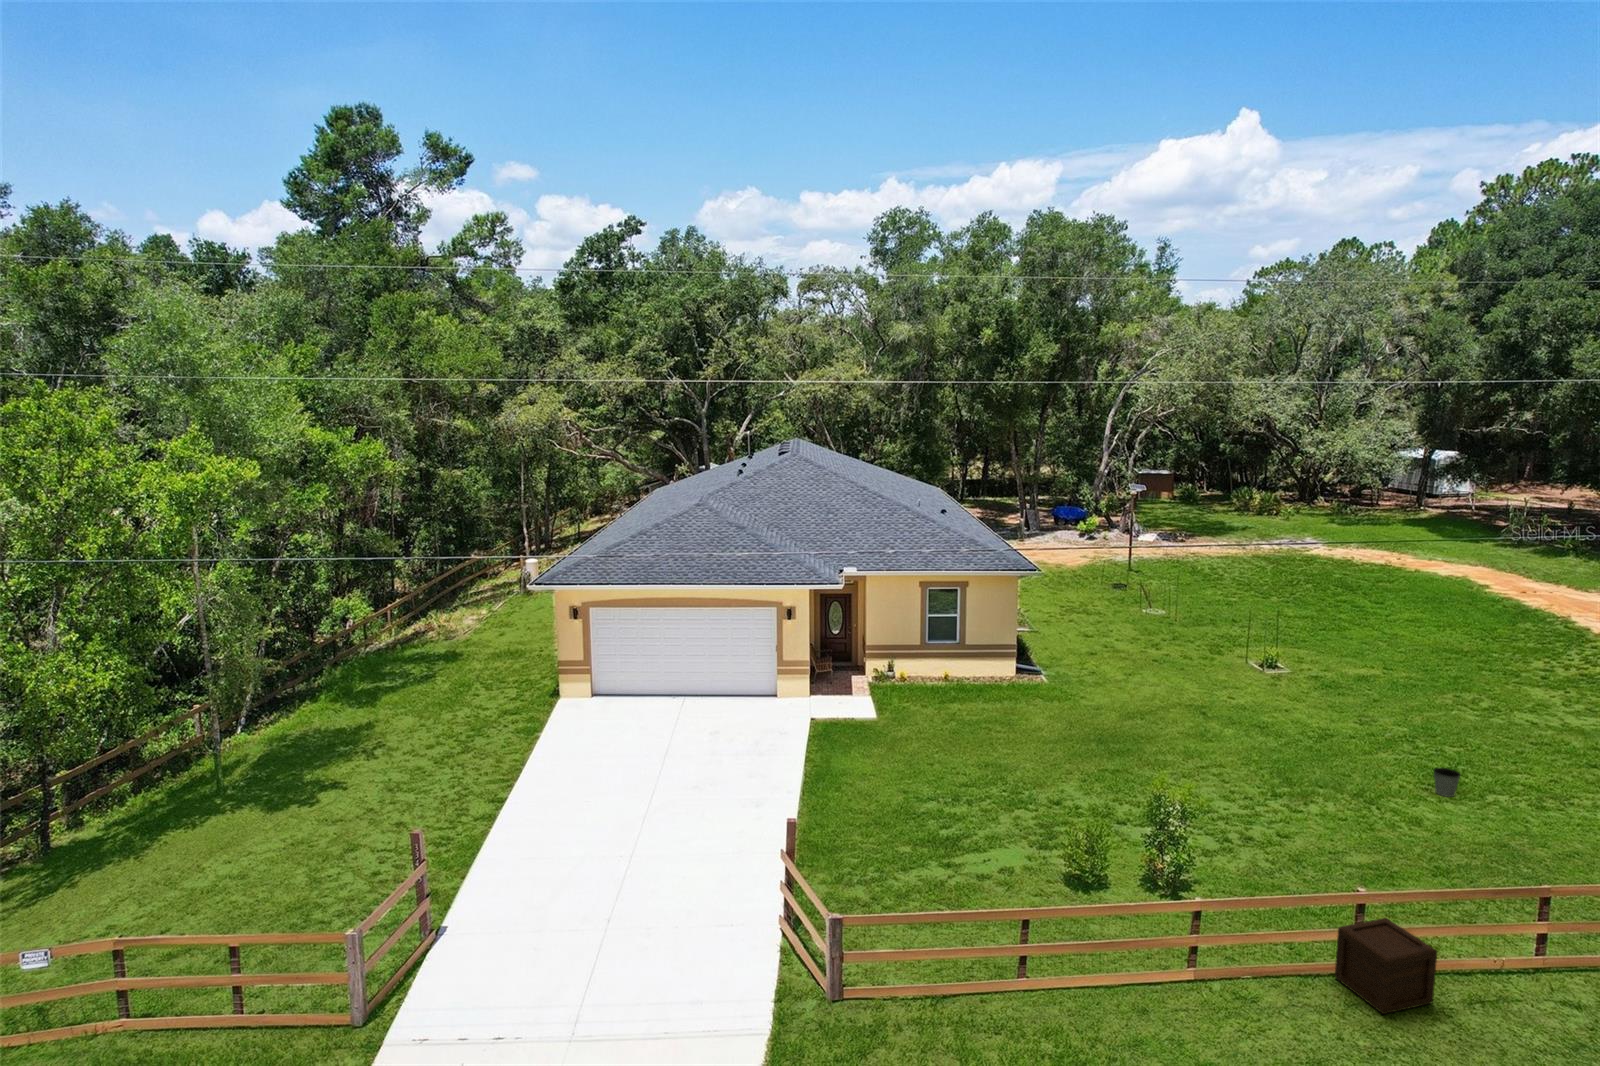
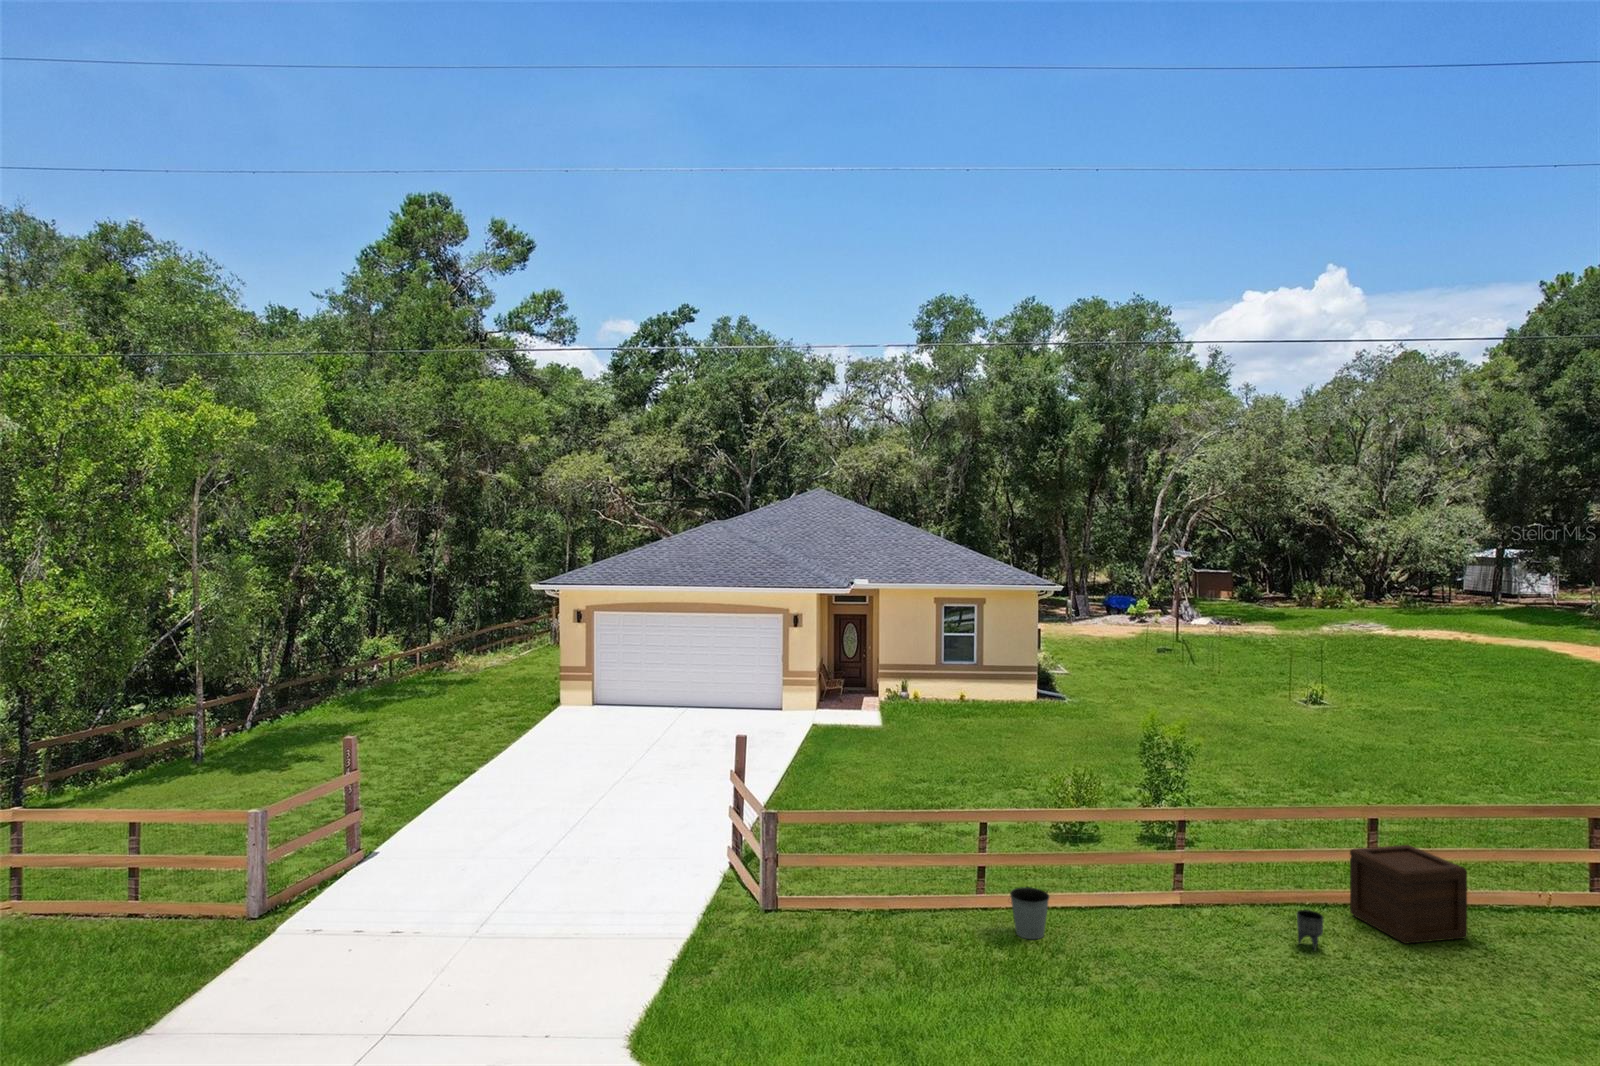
bucket: present [1434,767,1460,797] -> present [1010,887,1049,939]
planter: none [1296,992,1320,1029] -> present [1297,910,1324,951]

